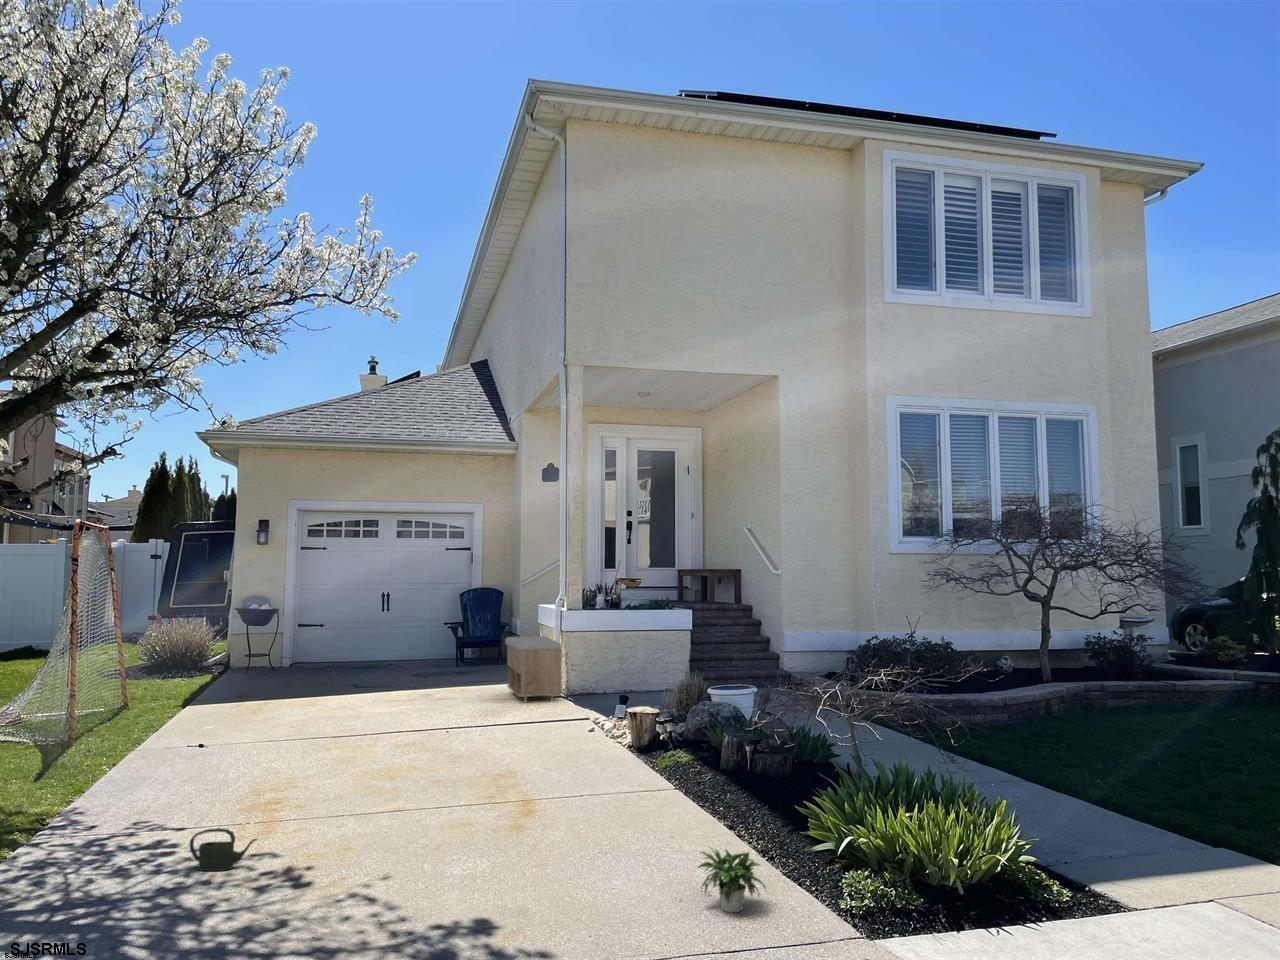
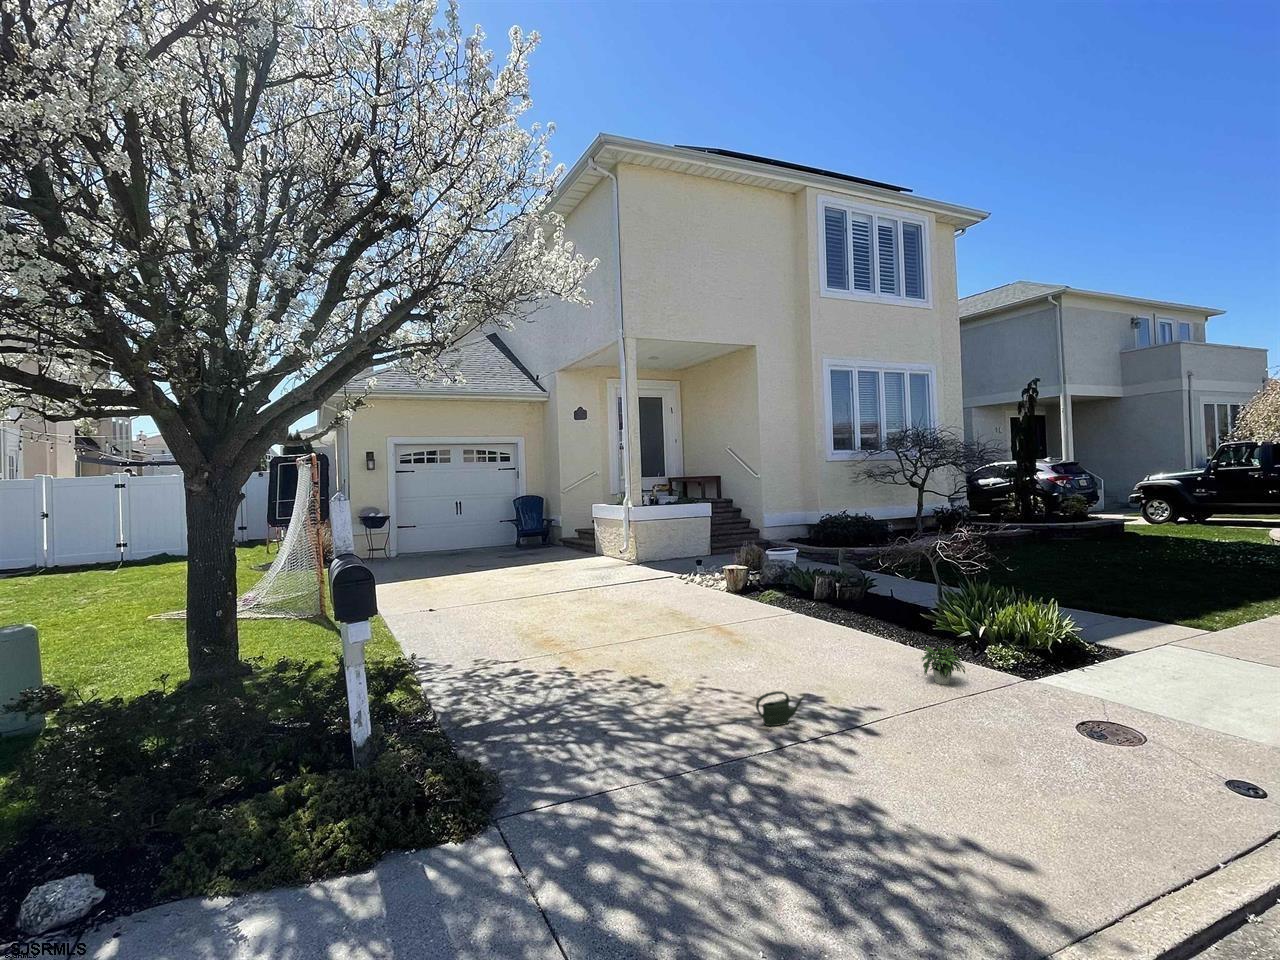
storage bench: present [505,636,562,702] -> none [585,525,634,569]
watering can: present [190,828,257,871] -> present [756,691,805,726]

